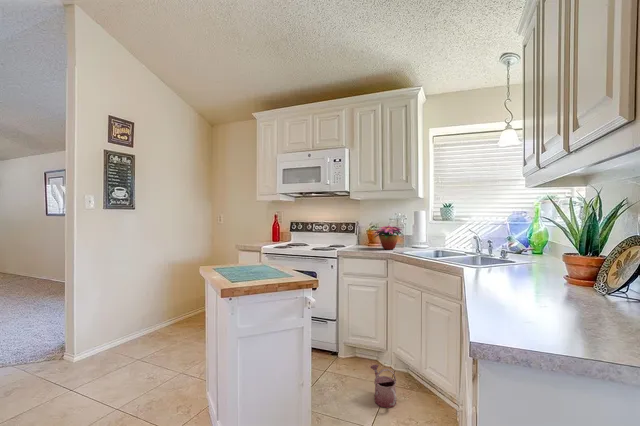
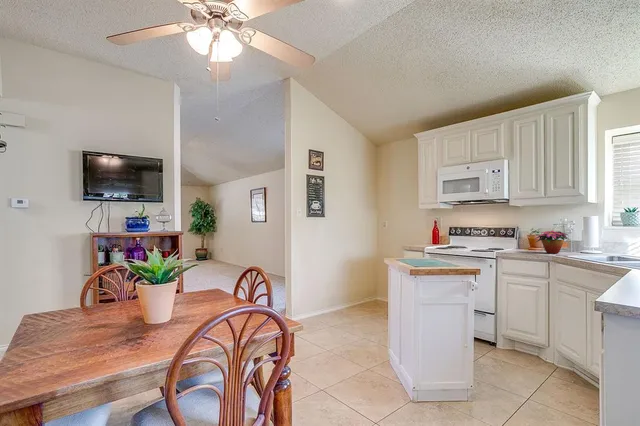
watering can: present [371,365,396,408] -> none [530,353,556,387]

